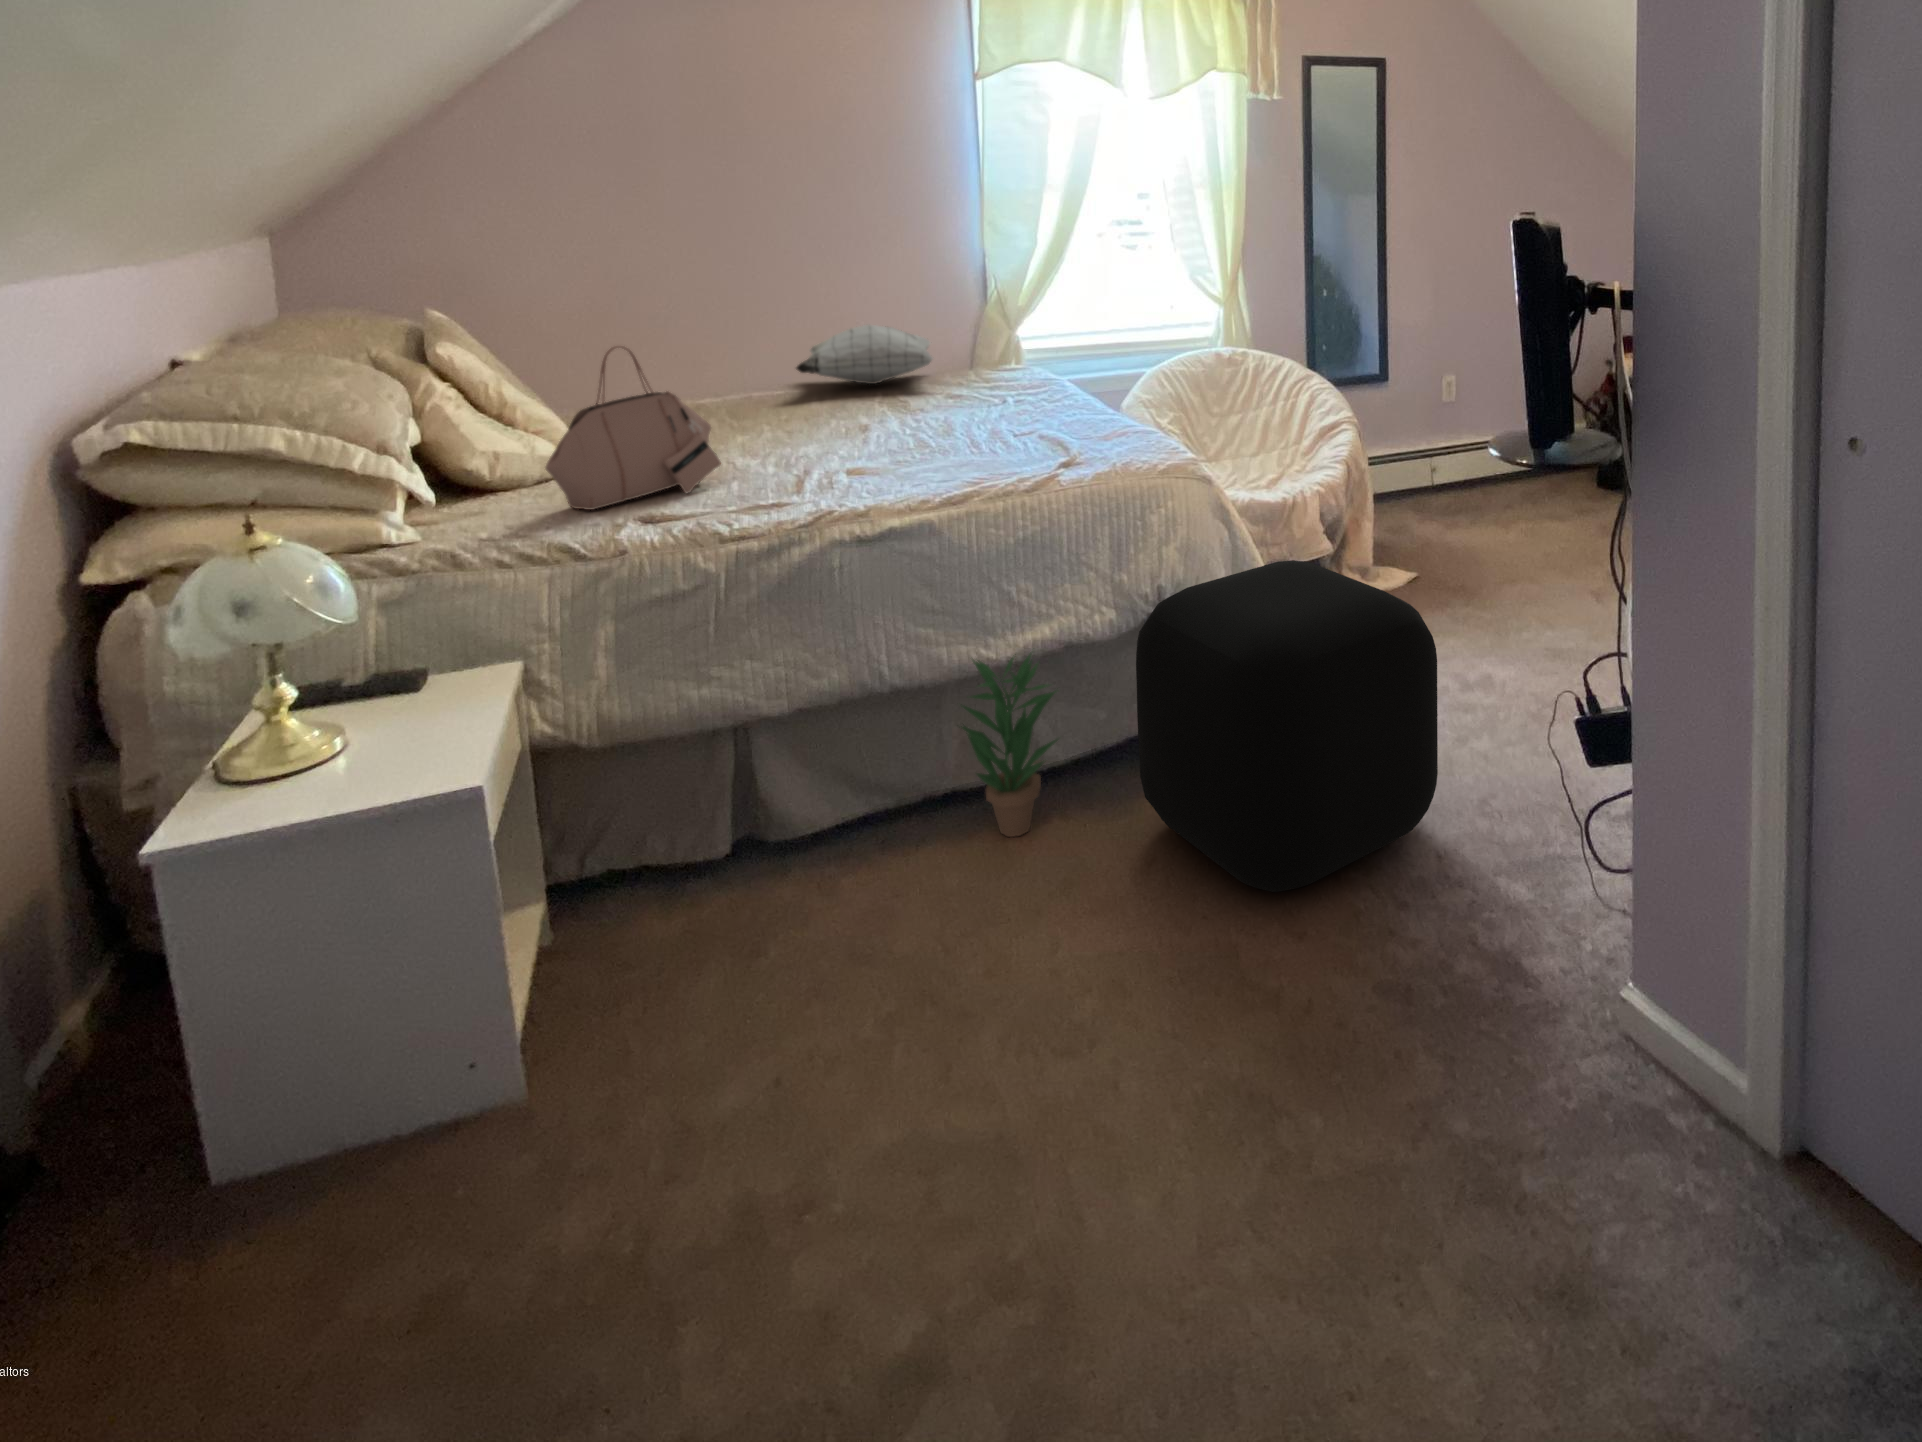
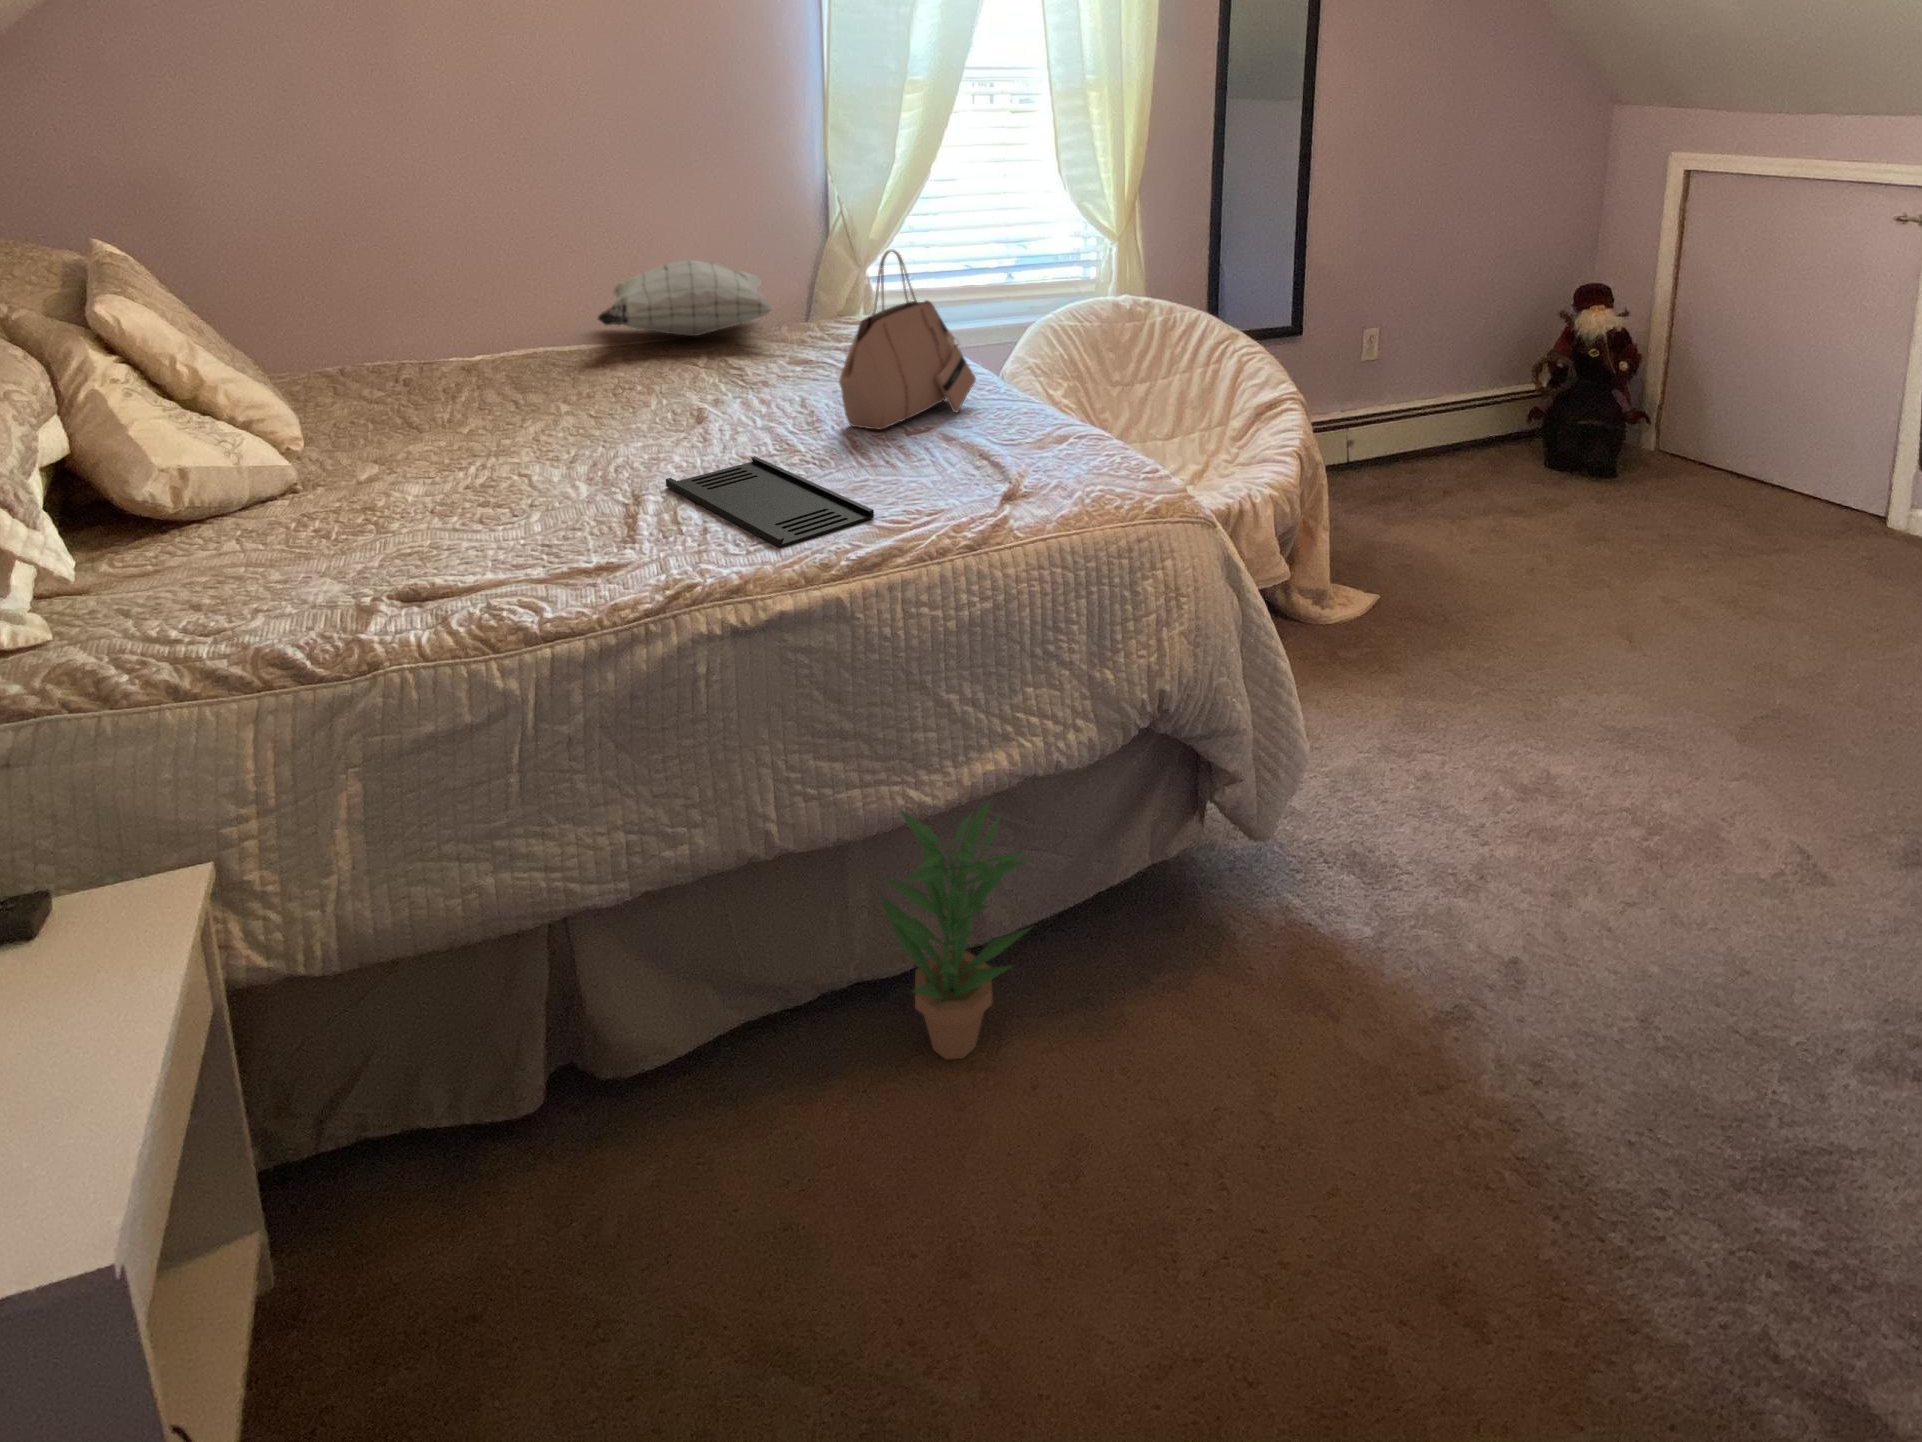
handbag: present [545,346,721,510] -> present [839,250,976,429]
tray: none [828,448,966,492] -> present [666,456,874,548]
ottoman: present [1136,561,1438,892] -> none [1143,653,1635,1226]

